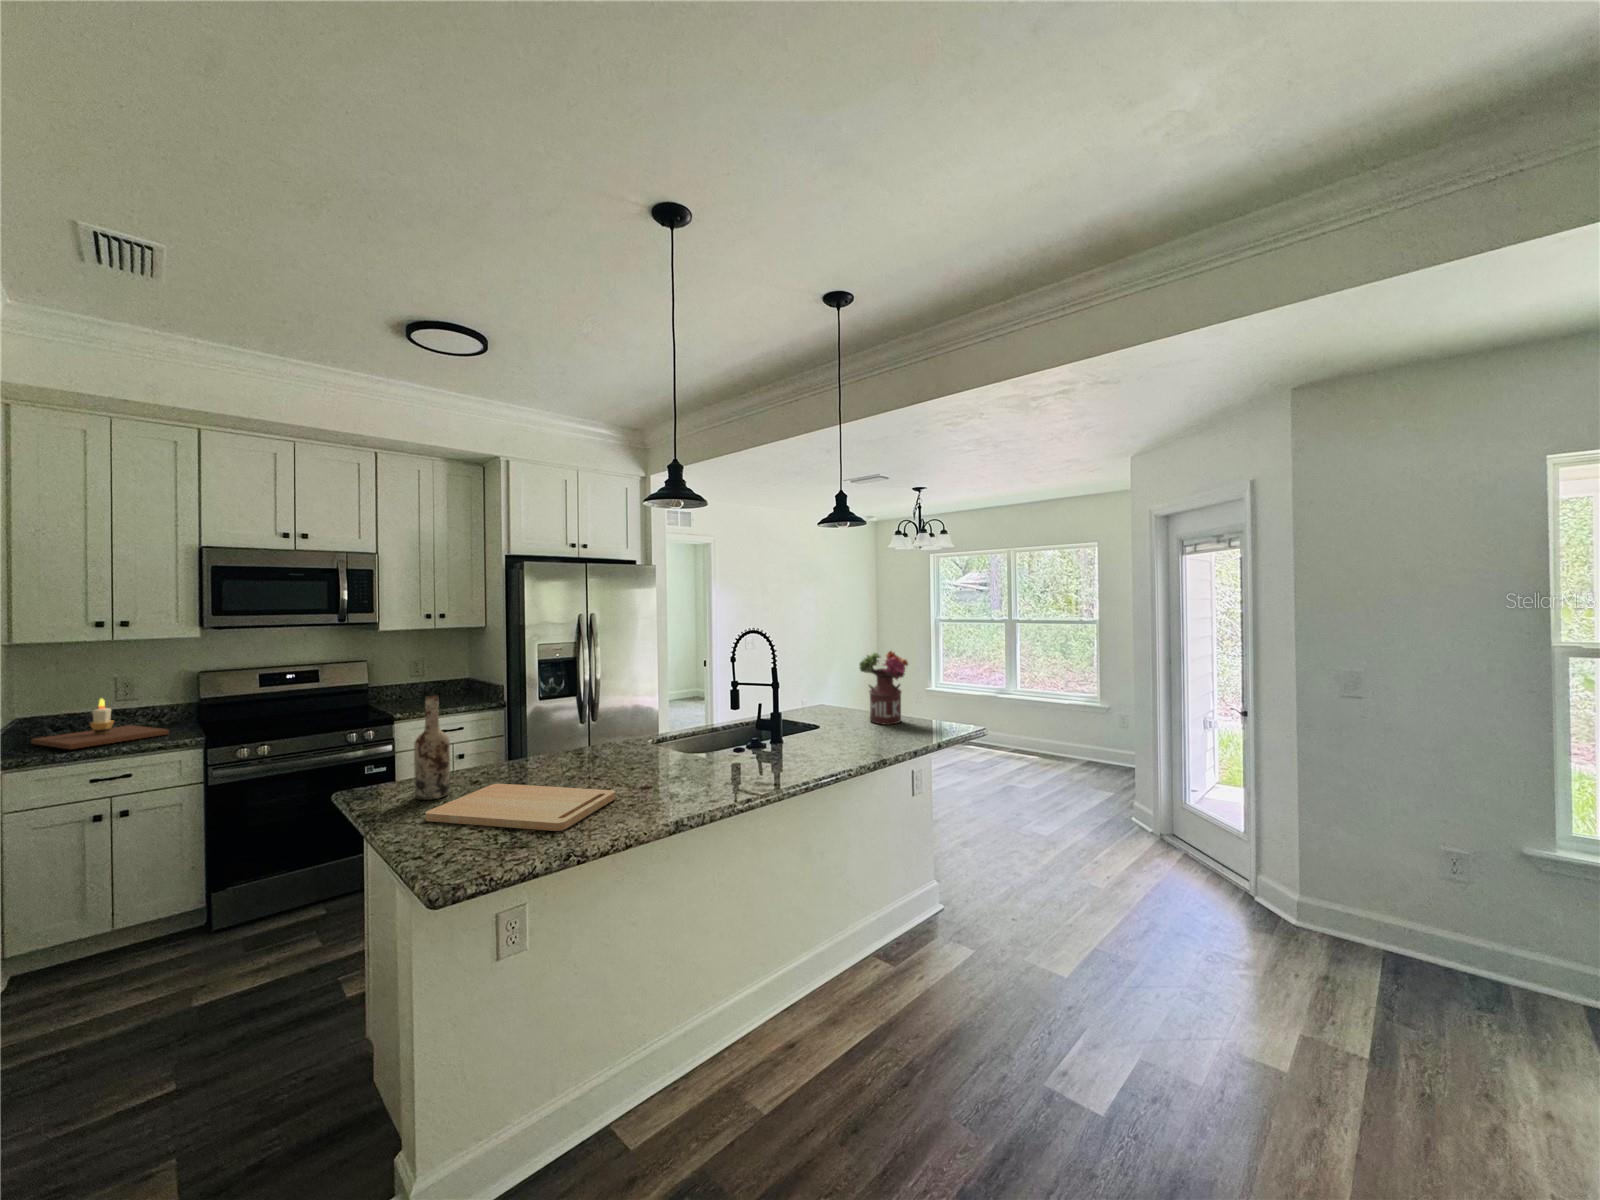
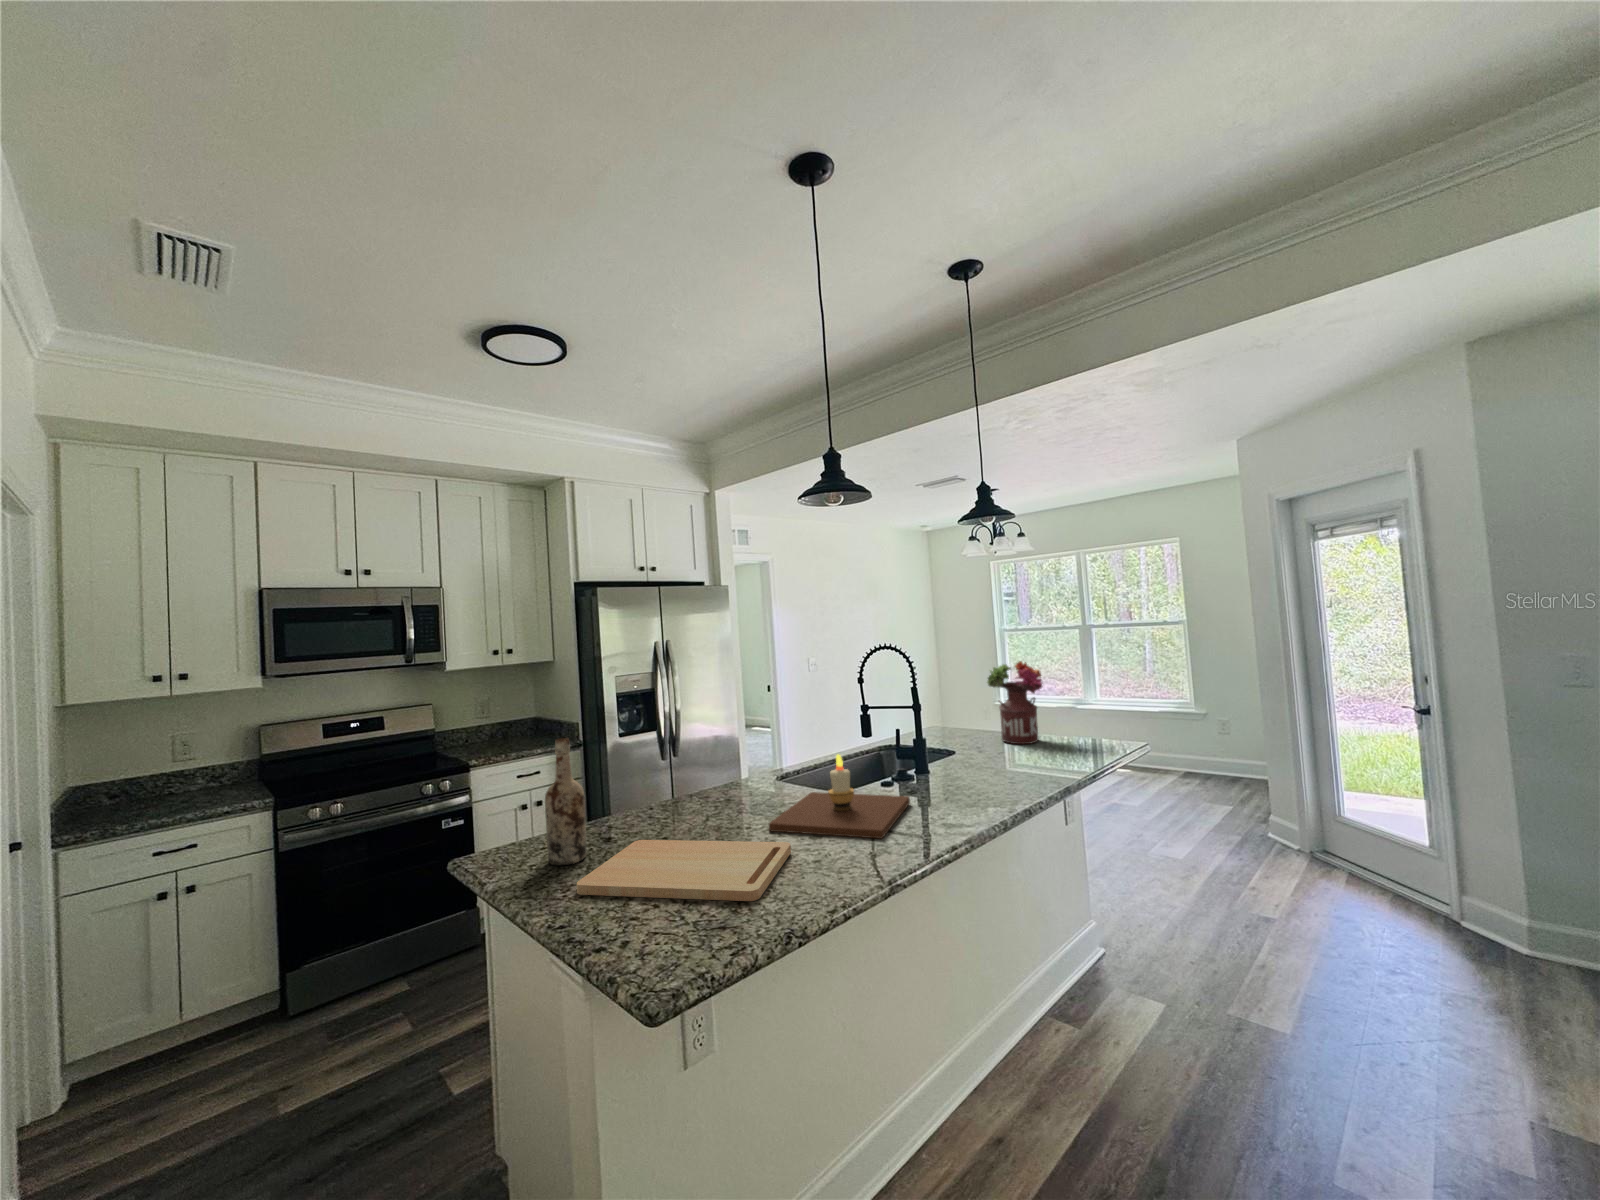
candle: present [31,699,169,749] -> present [769,754,910,839]

